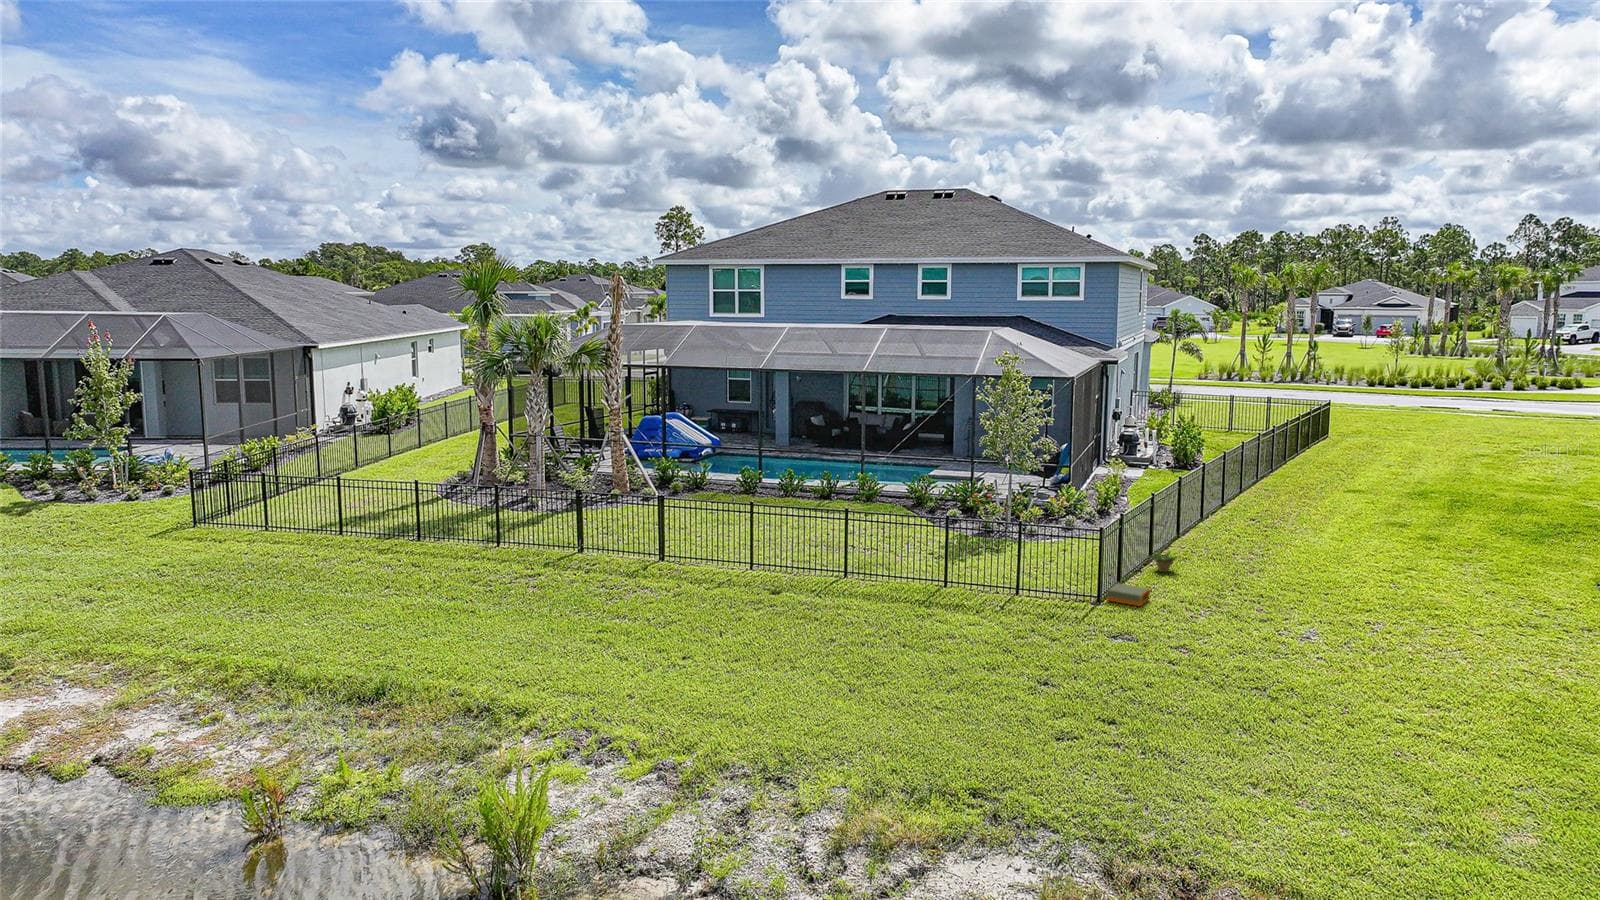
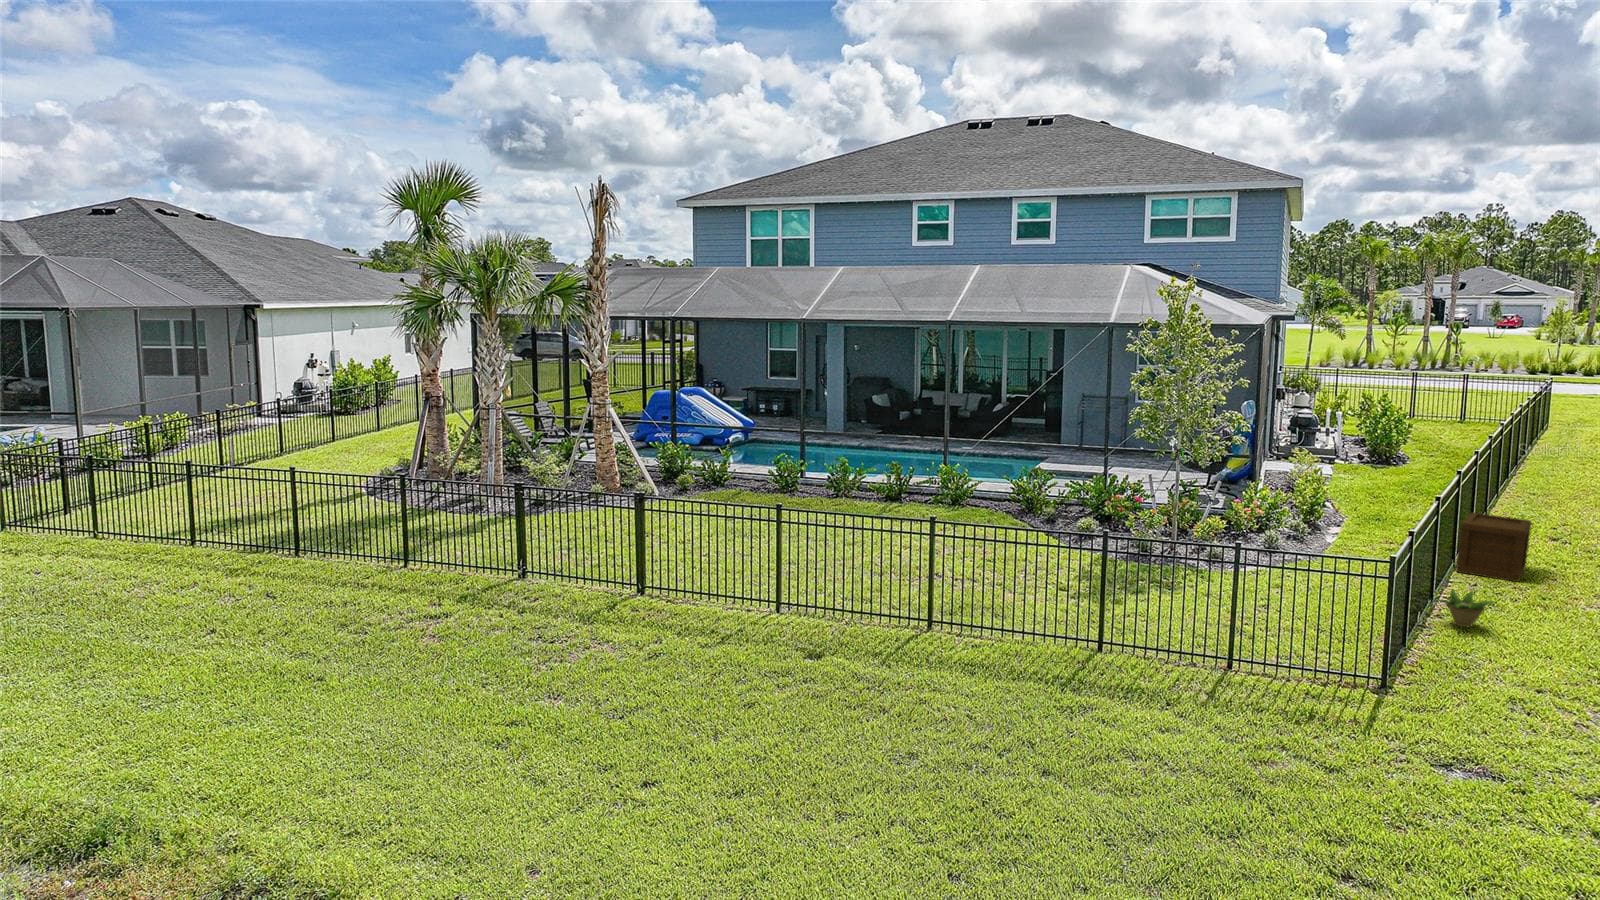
wooden crate: none [1179,504,1226,547] -> present [1456,513,1531,582]
storage box: present [1107,584,1150,606] -> none [1399,652,1477,698]

